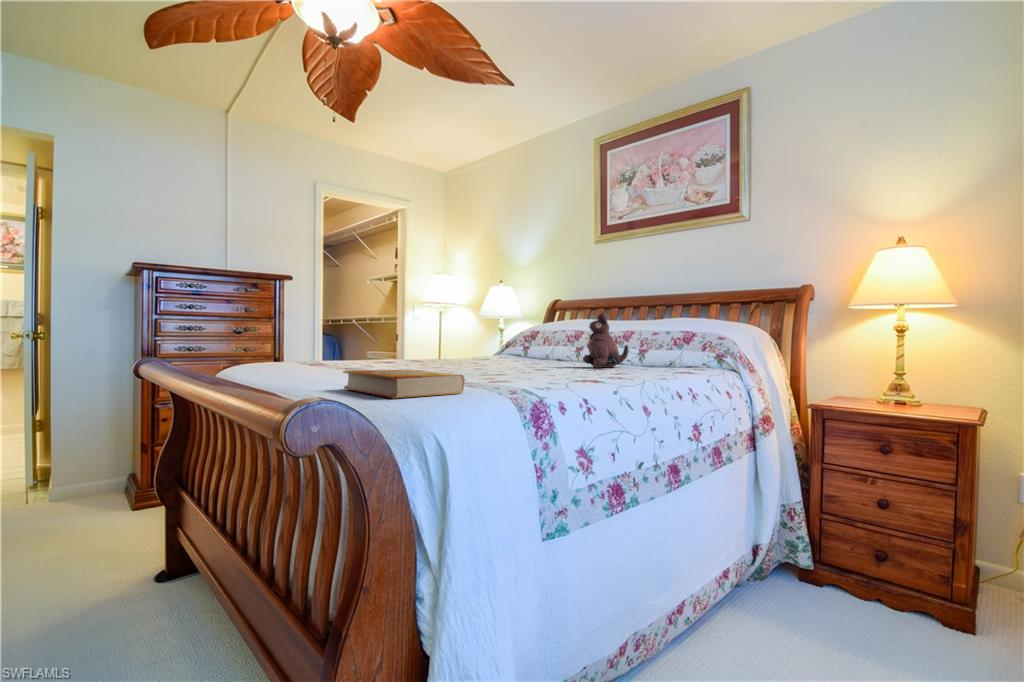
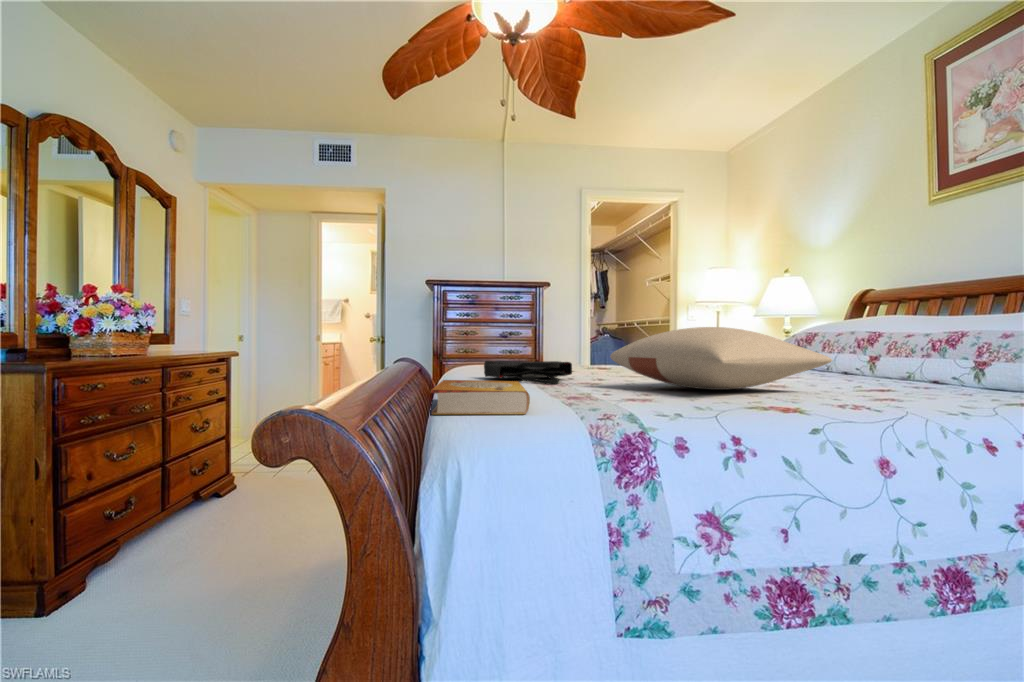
plush toy: present [583,312,629,368] -> none [863,301,952,389]
pillow: none [437,326,583,373] -> present [610,327,832,390]
tote bag: none [284,354,383,375] -> present [484,361,572,384]

